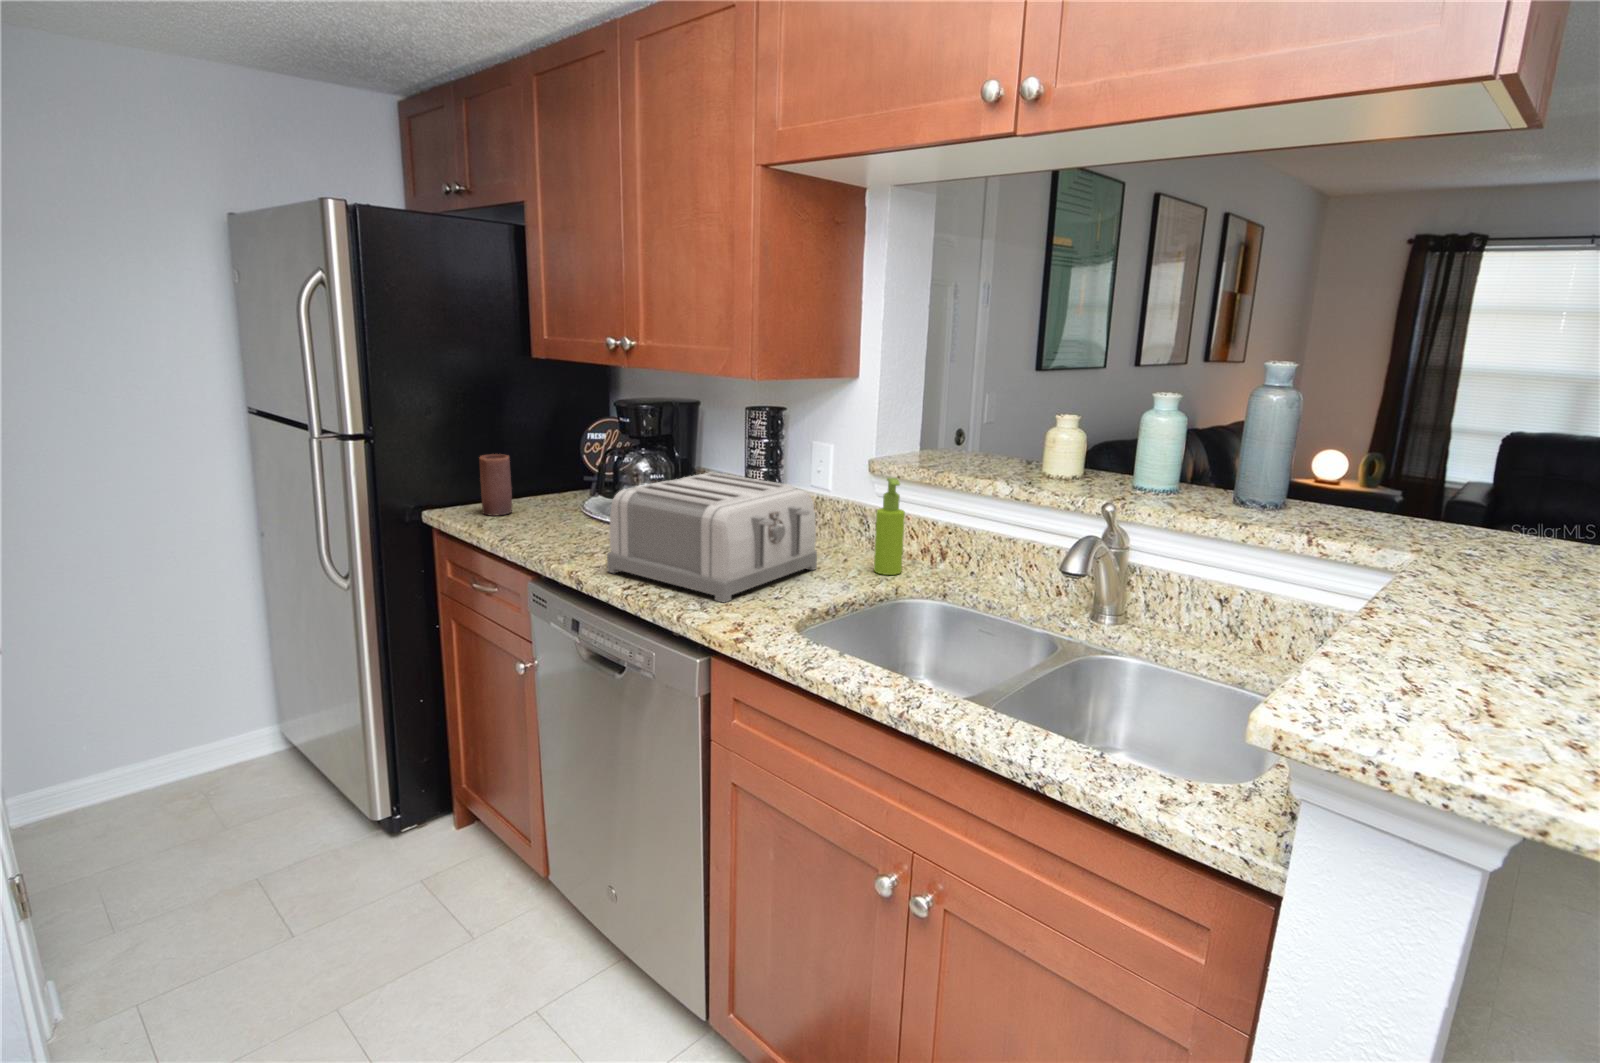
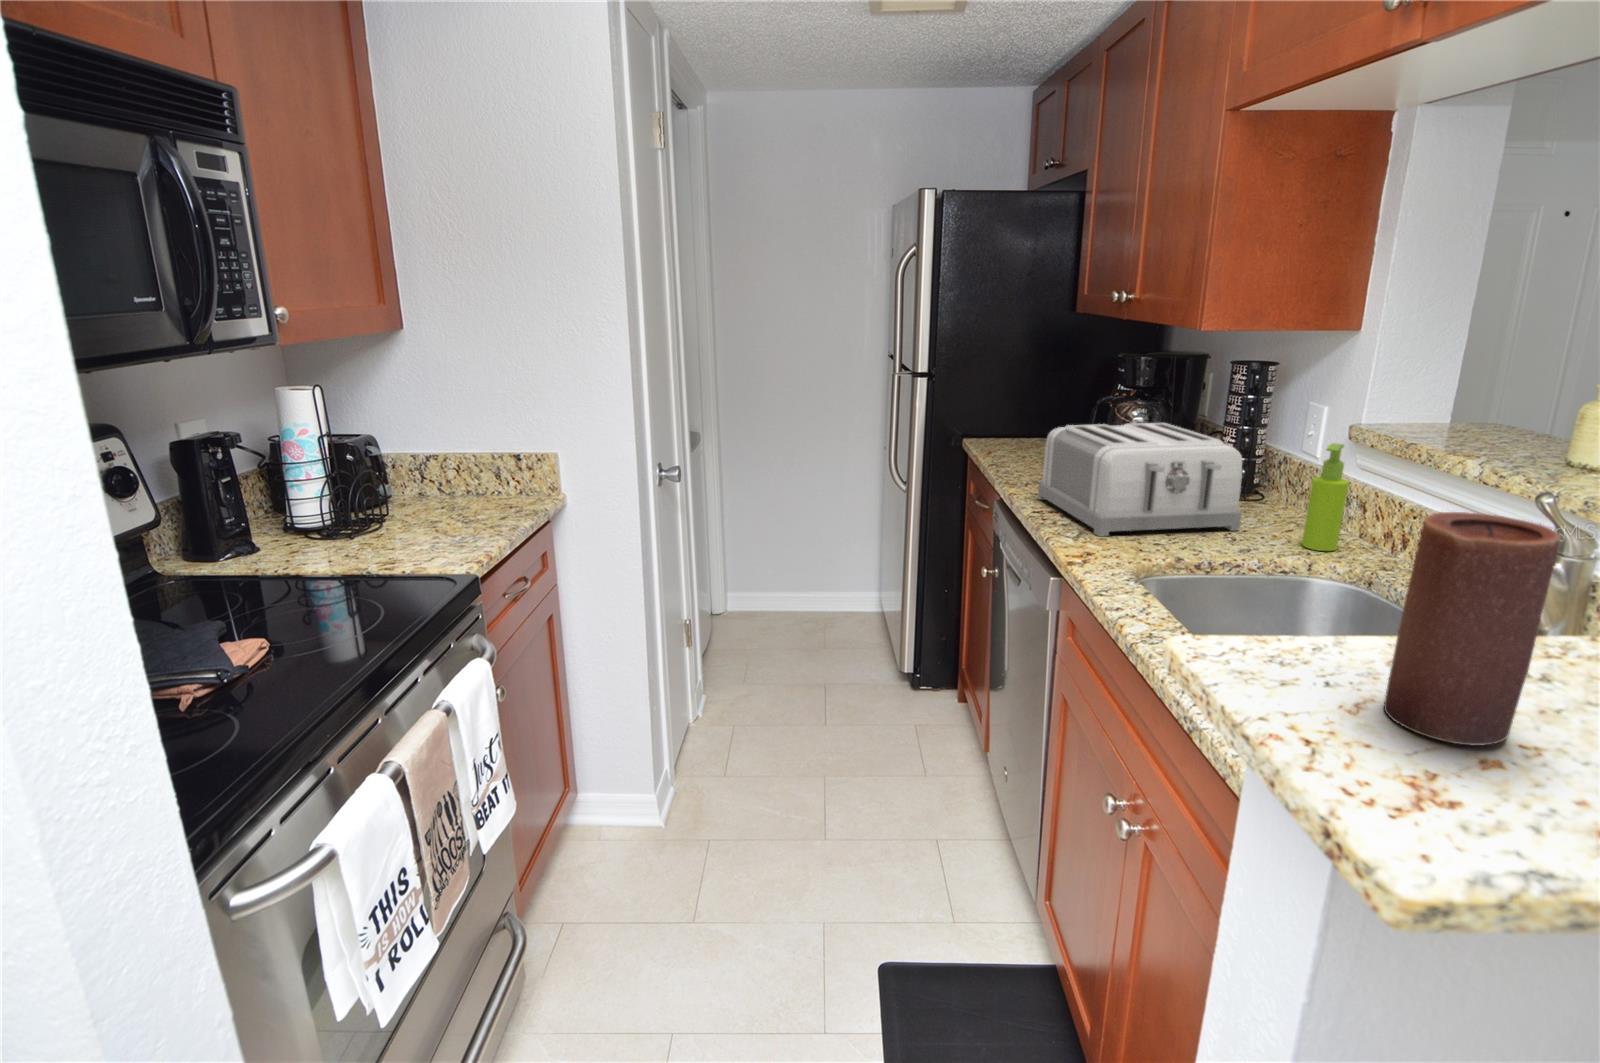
candle: present [480,454,512,516] -> present [1384,512,1560,745]

